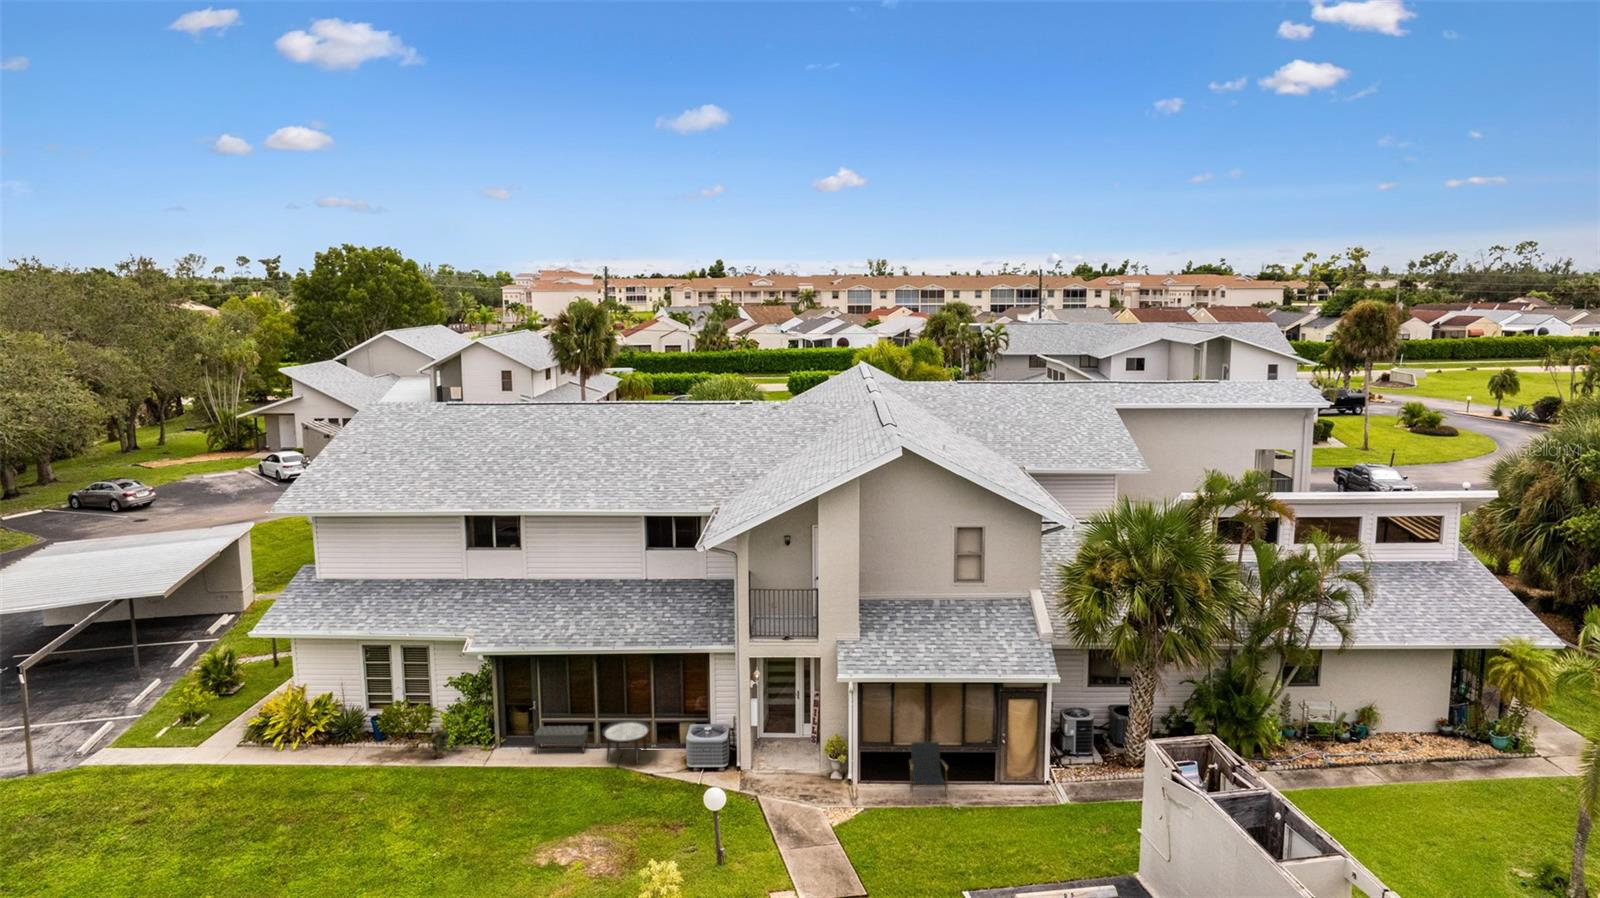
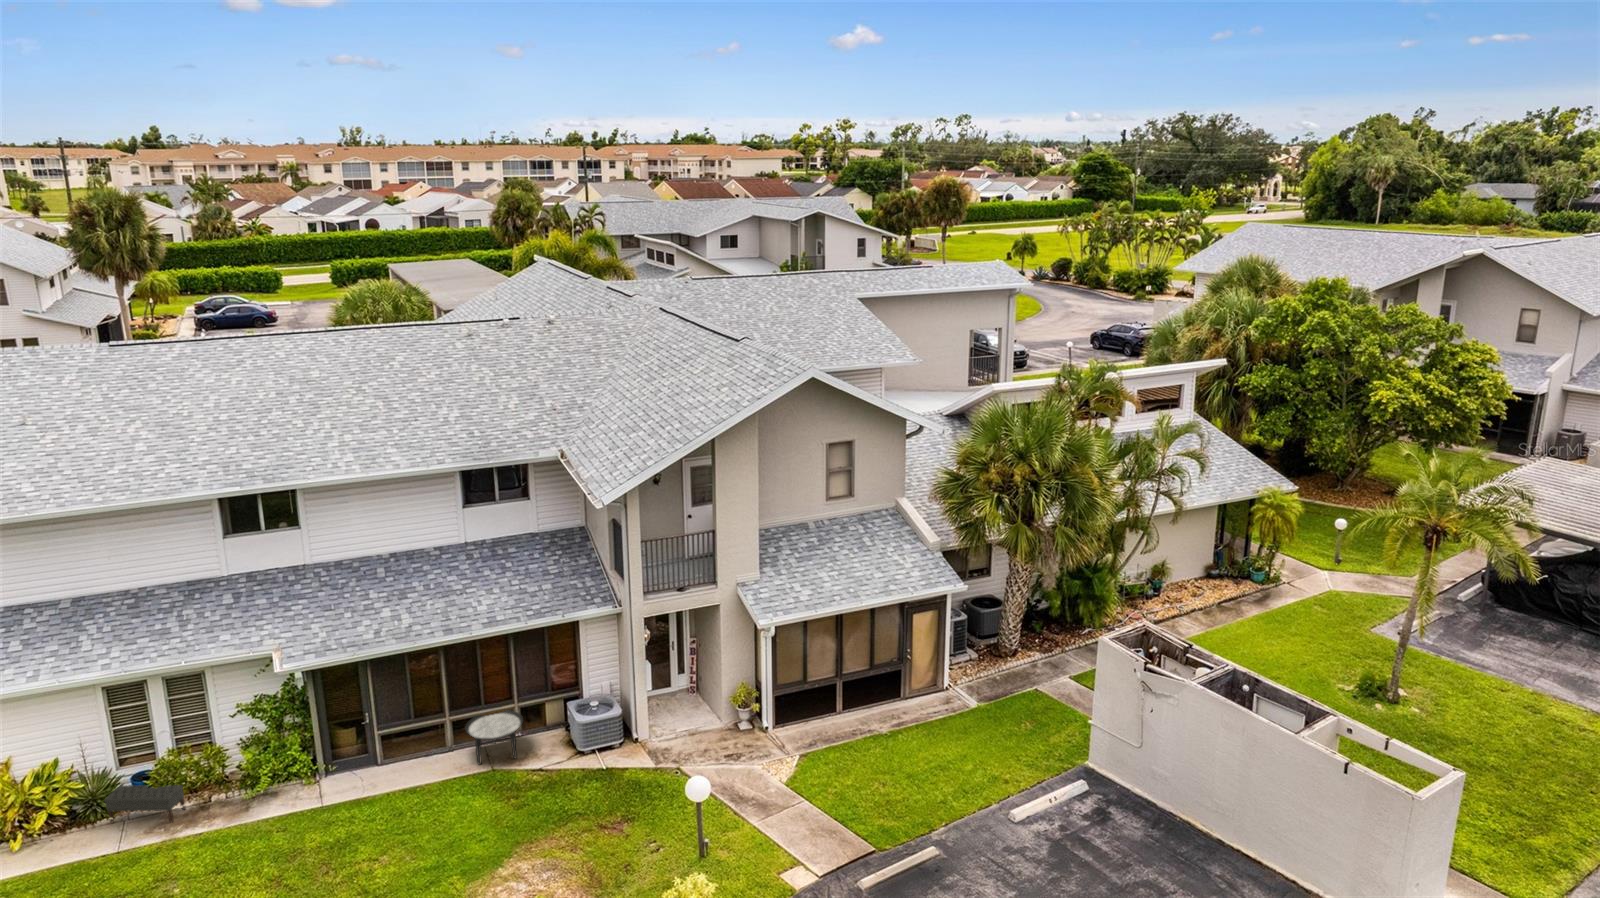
bench: present [535,726,588,753] -> present [104,785,186,823]
decorative plant: present [431,728,449,758] -> none [233,771,263,809]
lounge chair: present [909,742,948,795] -> none [820,669,865,729]

